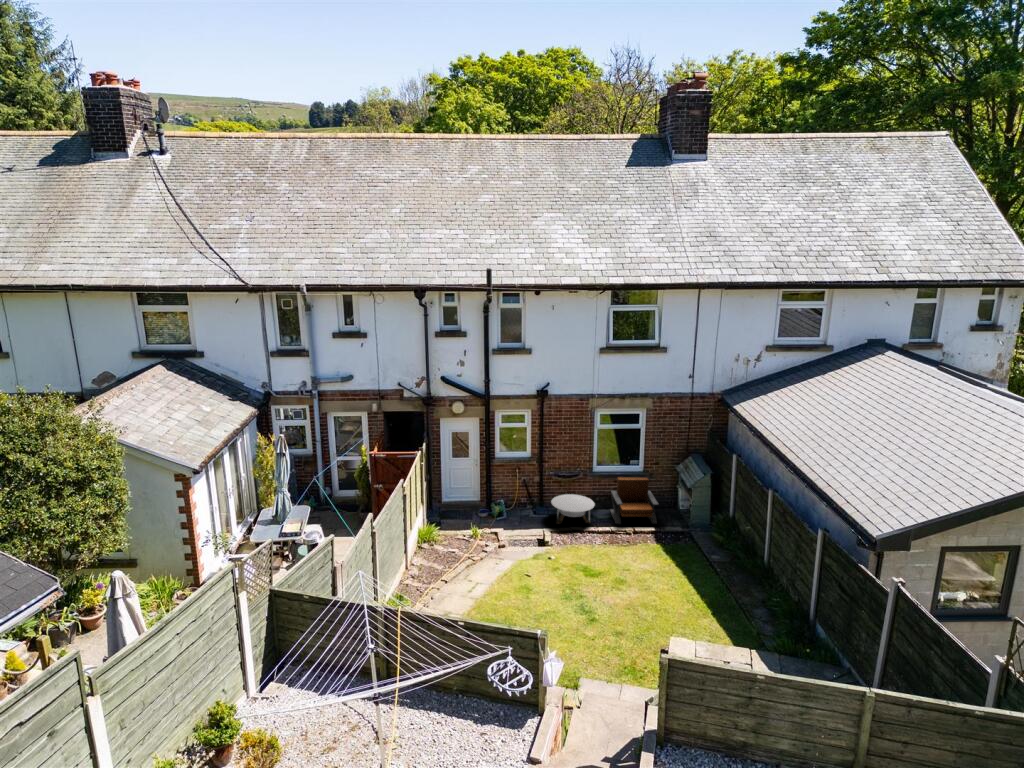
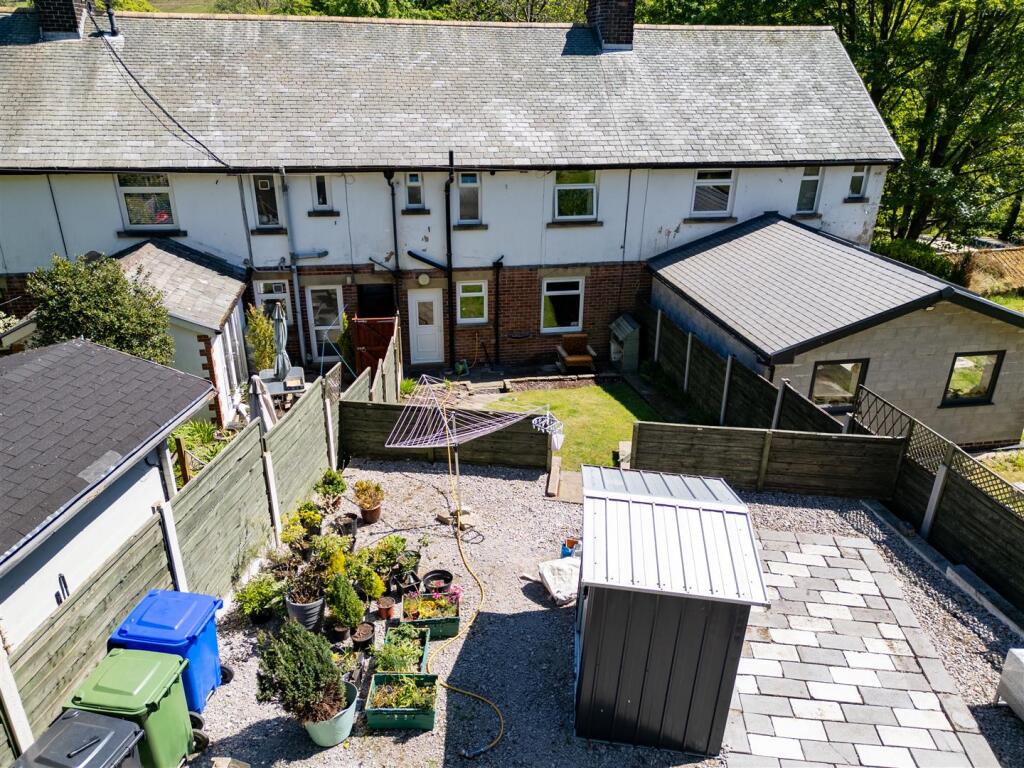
round table: present [551,494,595,524] -> none [508,351,544,375]

